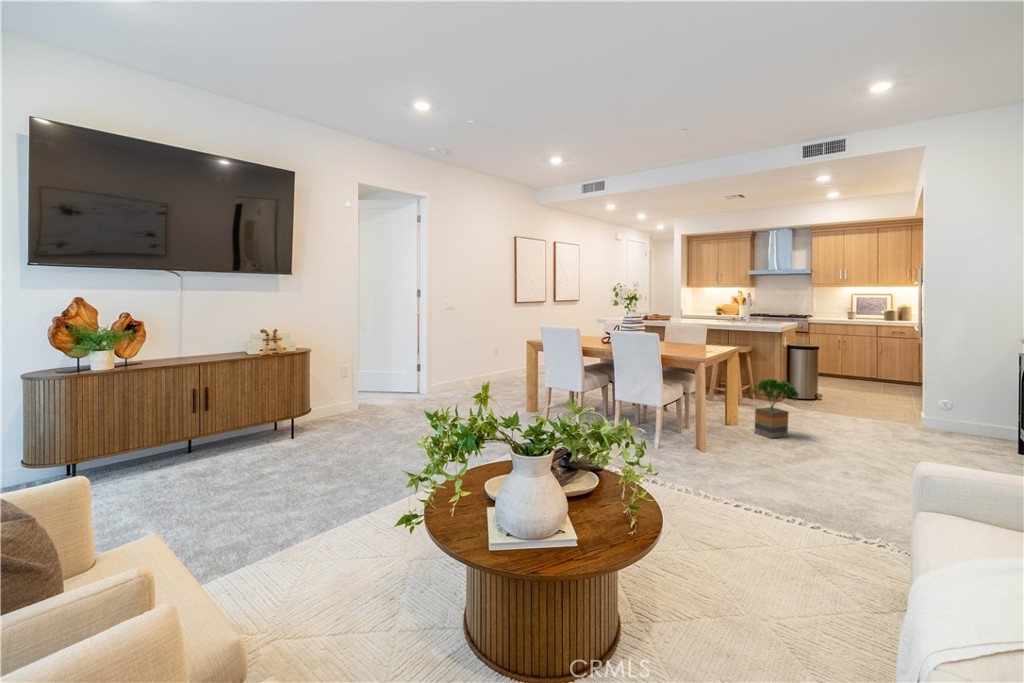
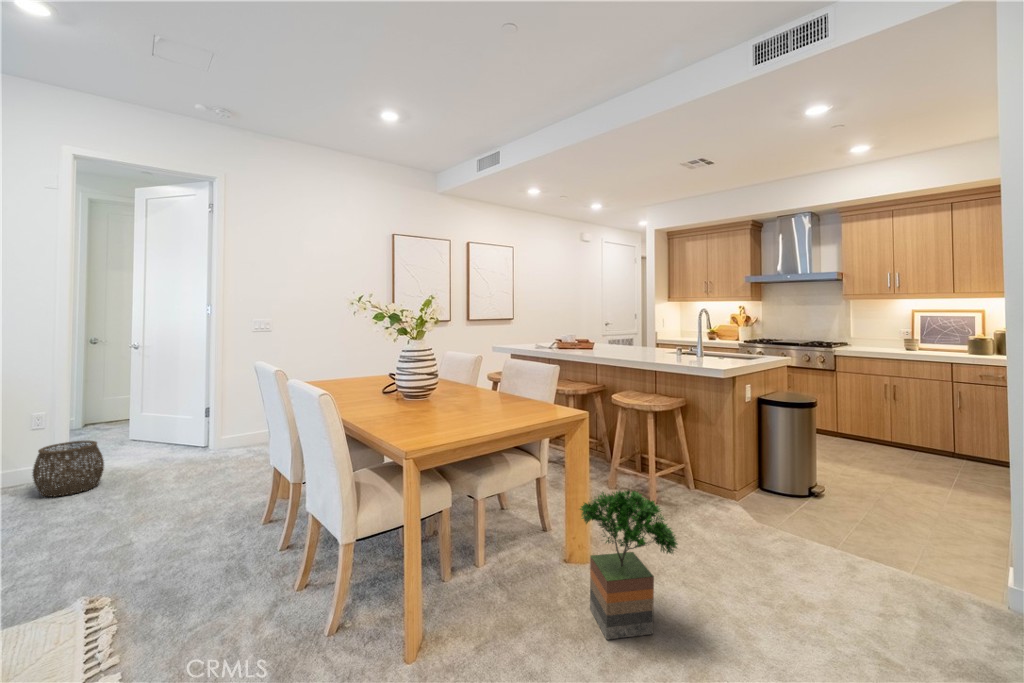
woven basket: none [368,384,404,418] -> present [32,440,104,497]

